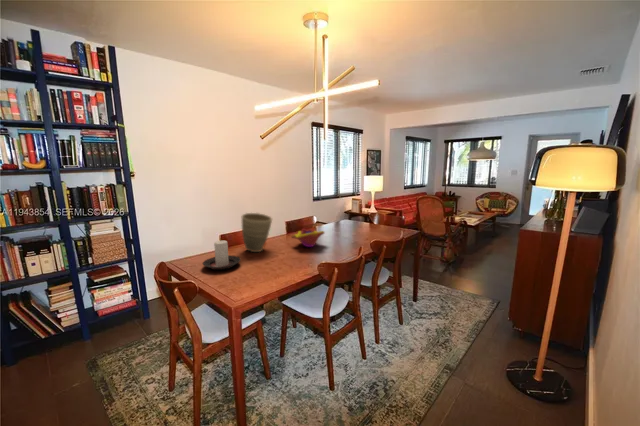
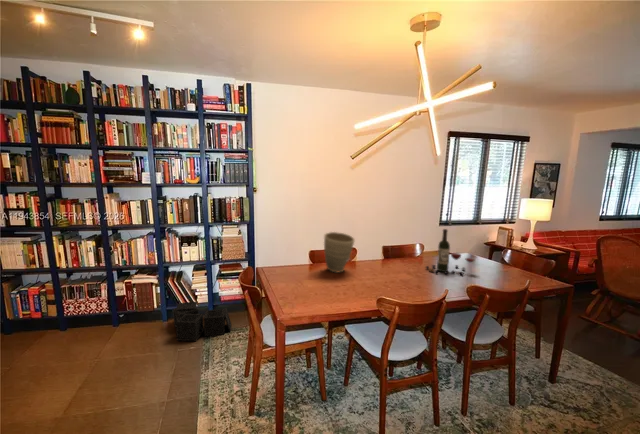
wine bottle: none [329,201,366,238] -> present [426,229,474,275]
decorative bowl: present [292,229,324,247] -> none [374,255,412,277]
candle holder: present [203,240,241,270] -> none [280,255,314,283]
storage bin: none [24,320,125,381] -> present [173,302,231,341]

